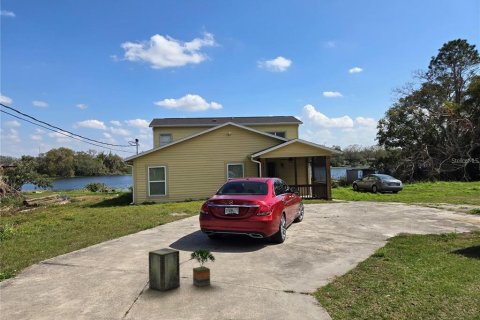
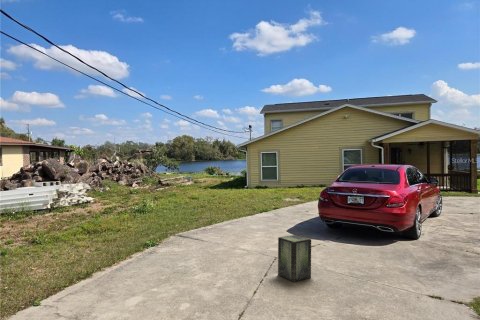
potted tree: present [191,249,215,287] -> none [322,239,352,281]

